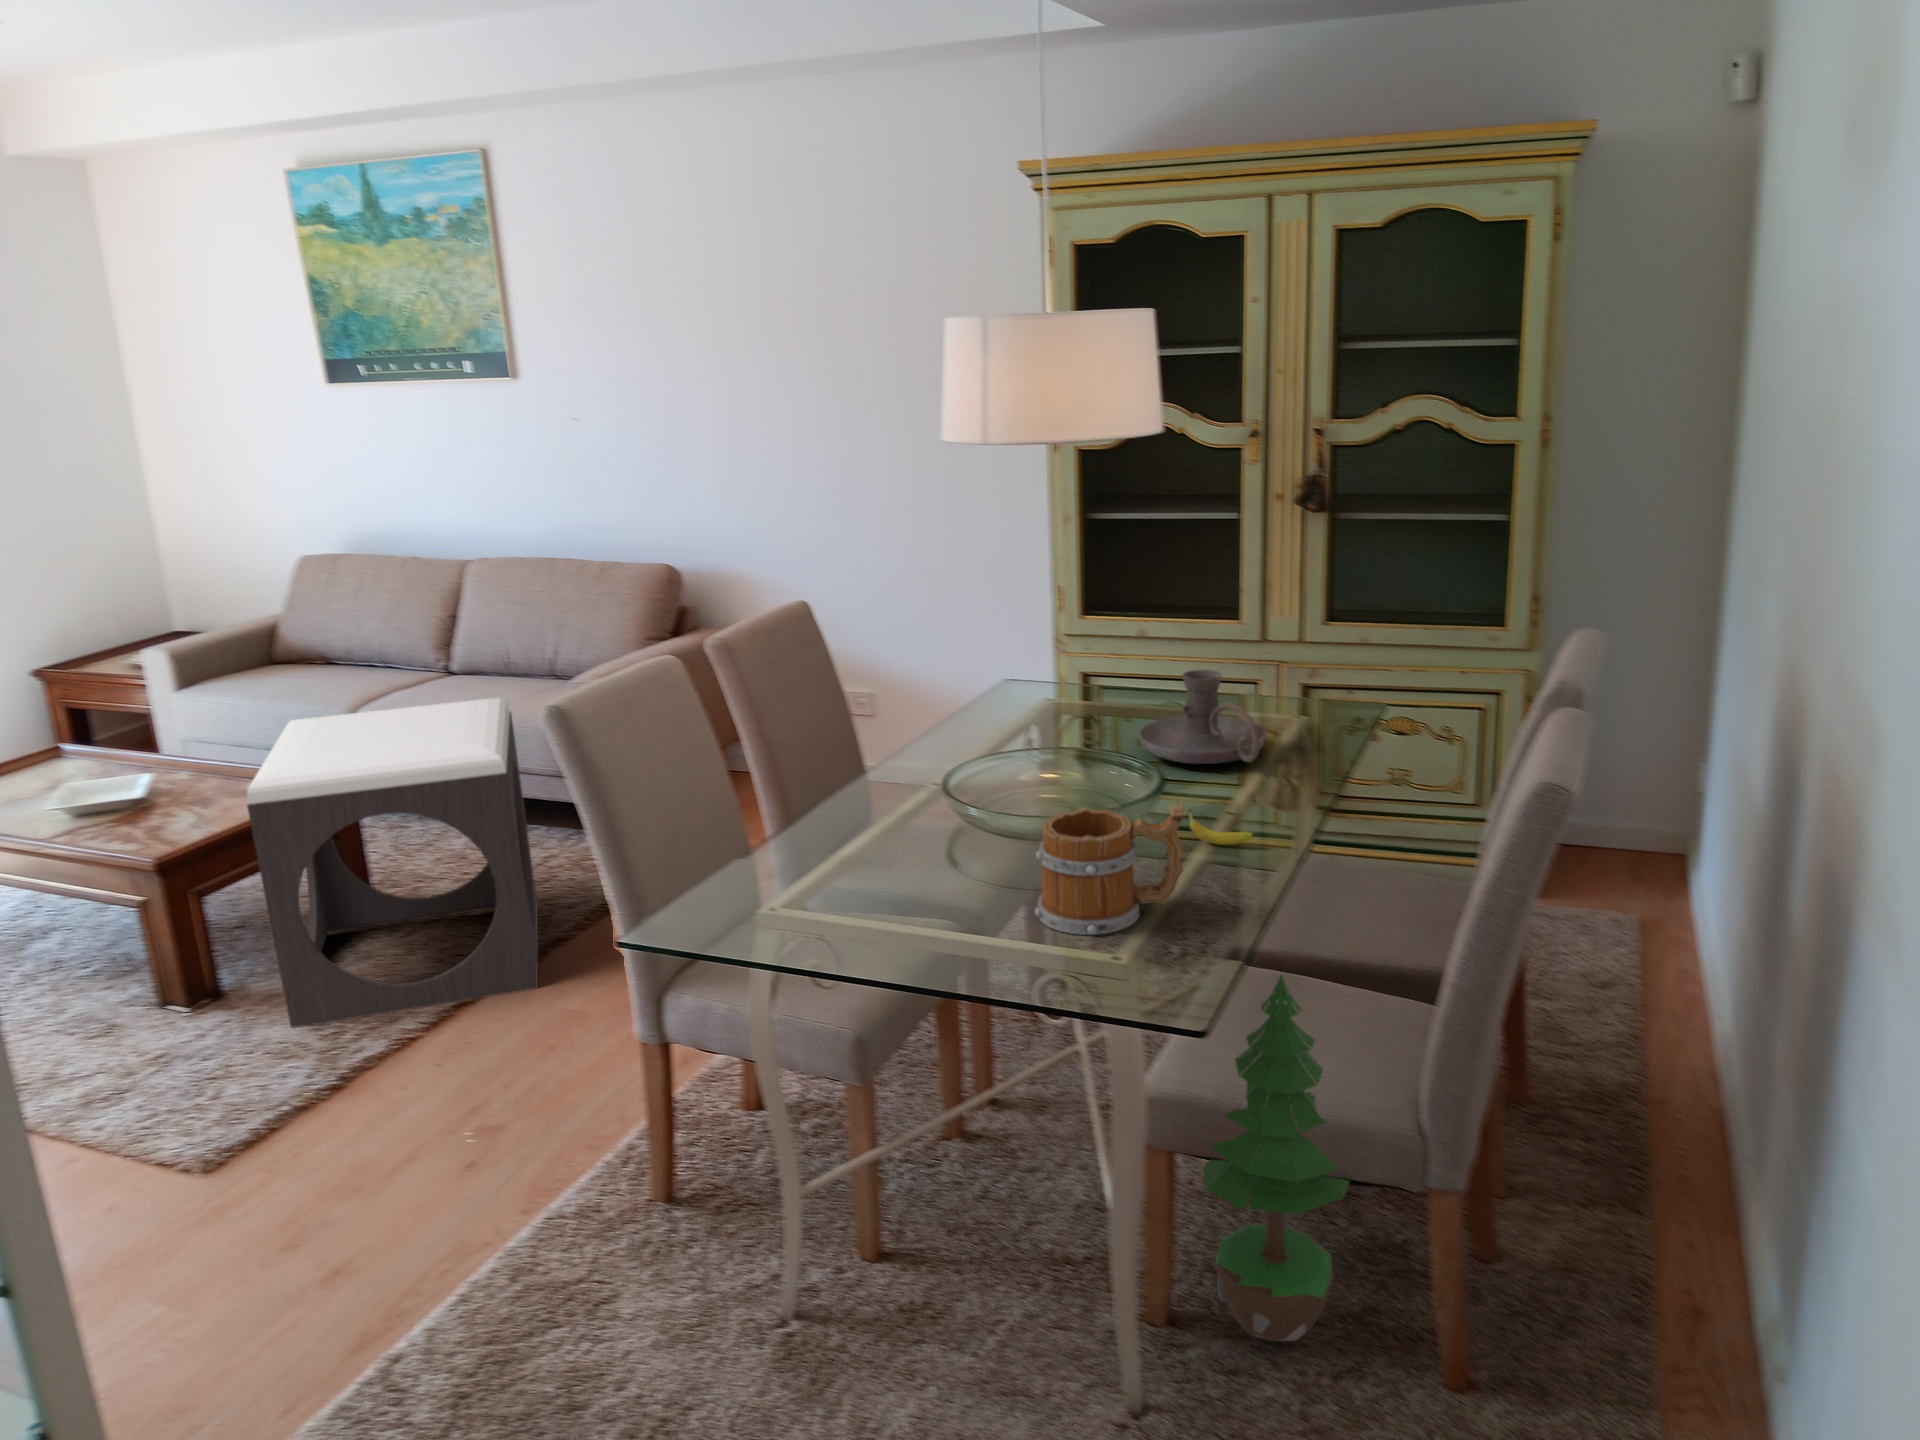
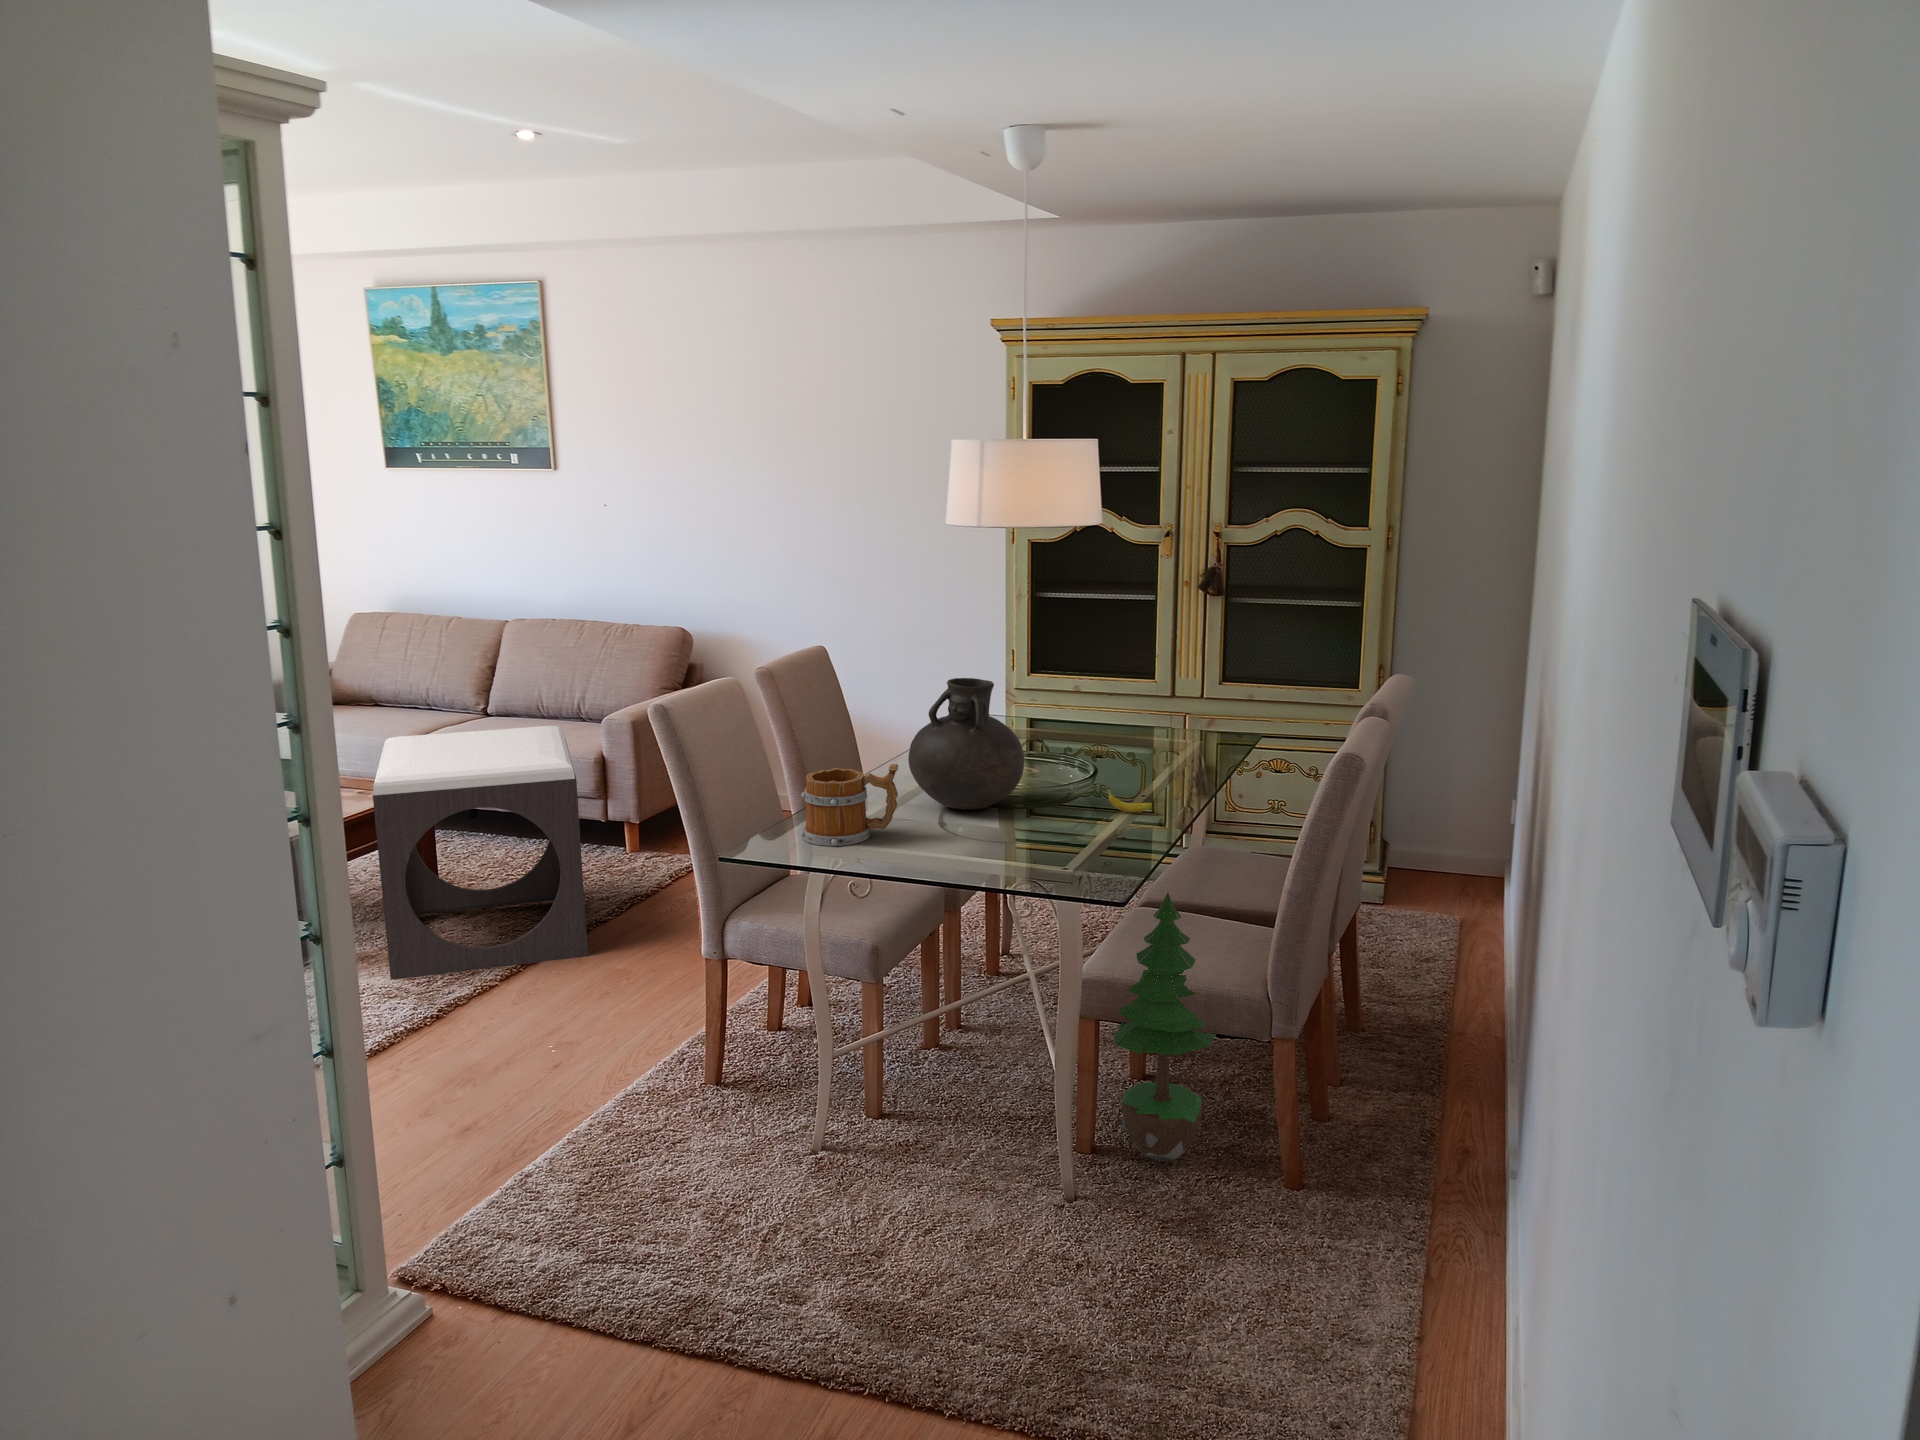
vase: none [903,656,1068,844] -> present [908,678,1024,810]
candle holder: present [1139,670,1266,764] -> none [1074,701,1167,767]
mug: present [1035,804,1186,935] -> present [800,764,898,846]

